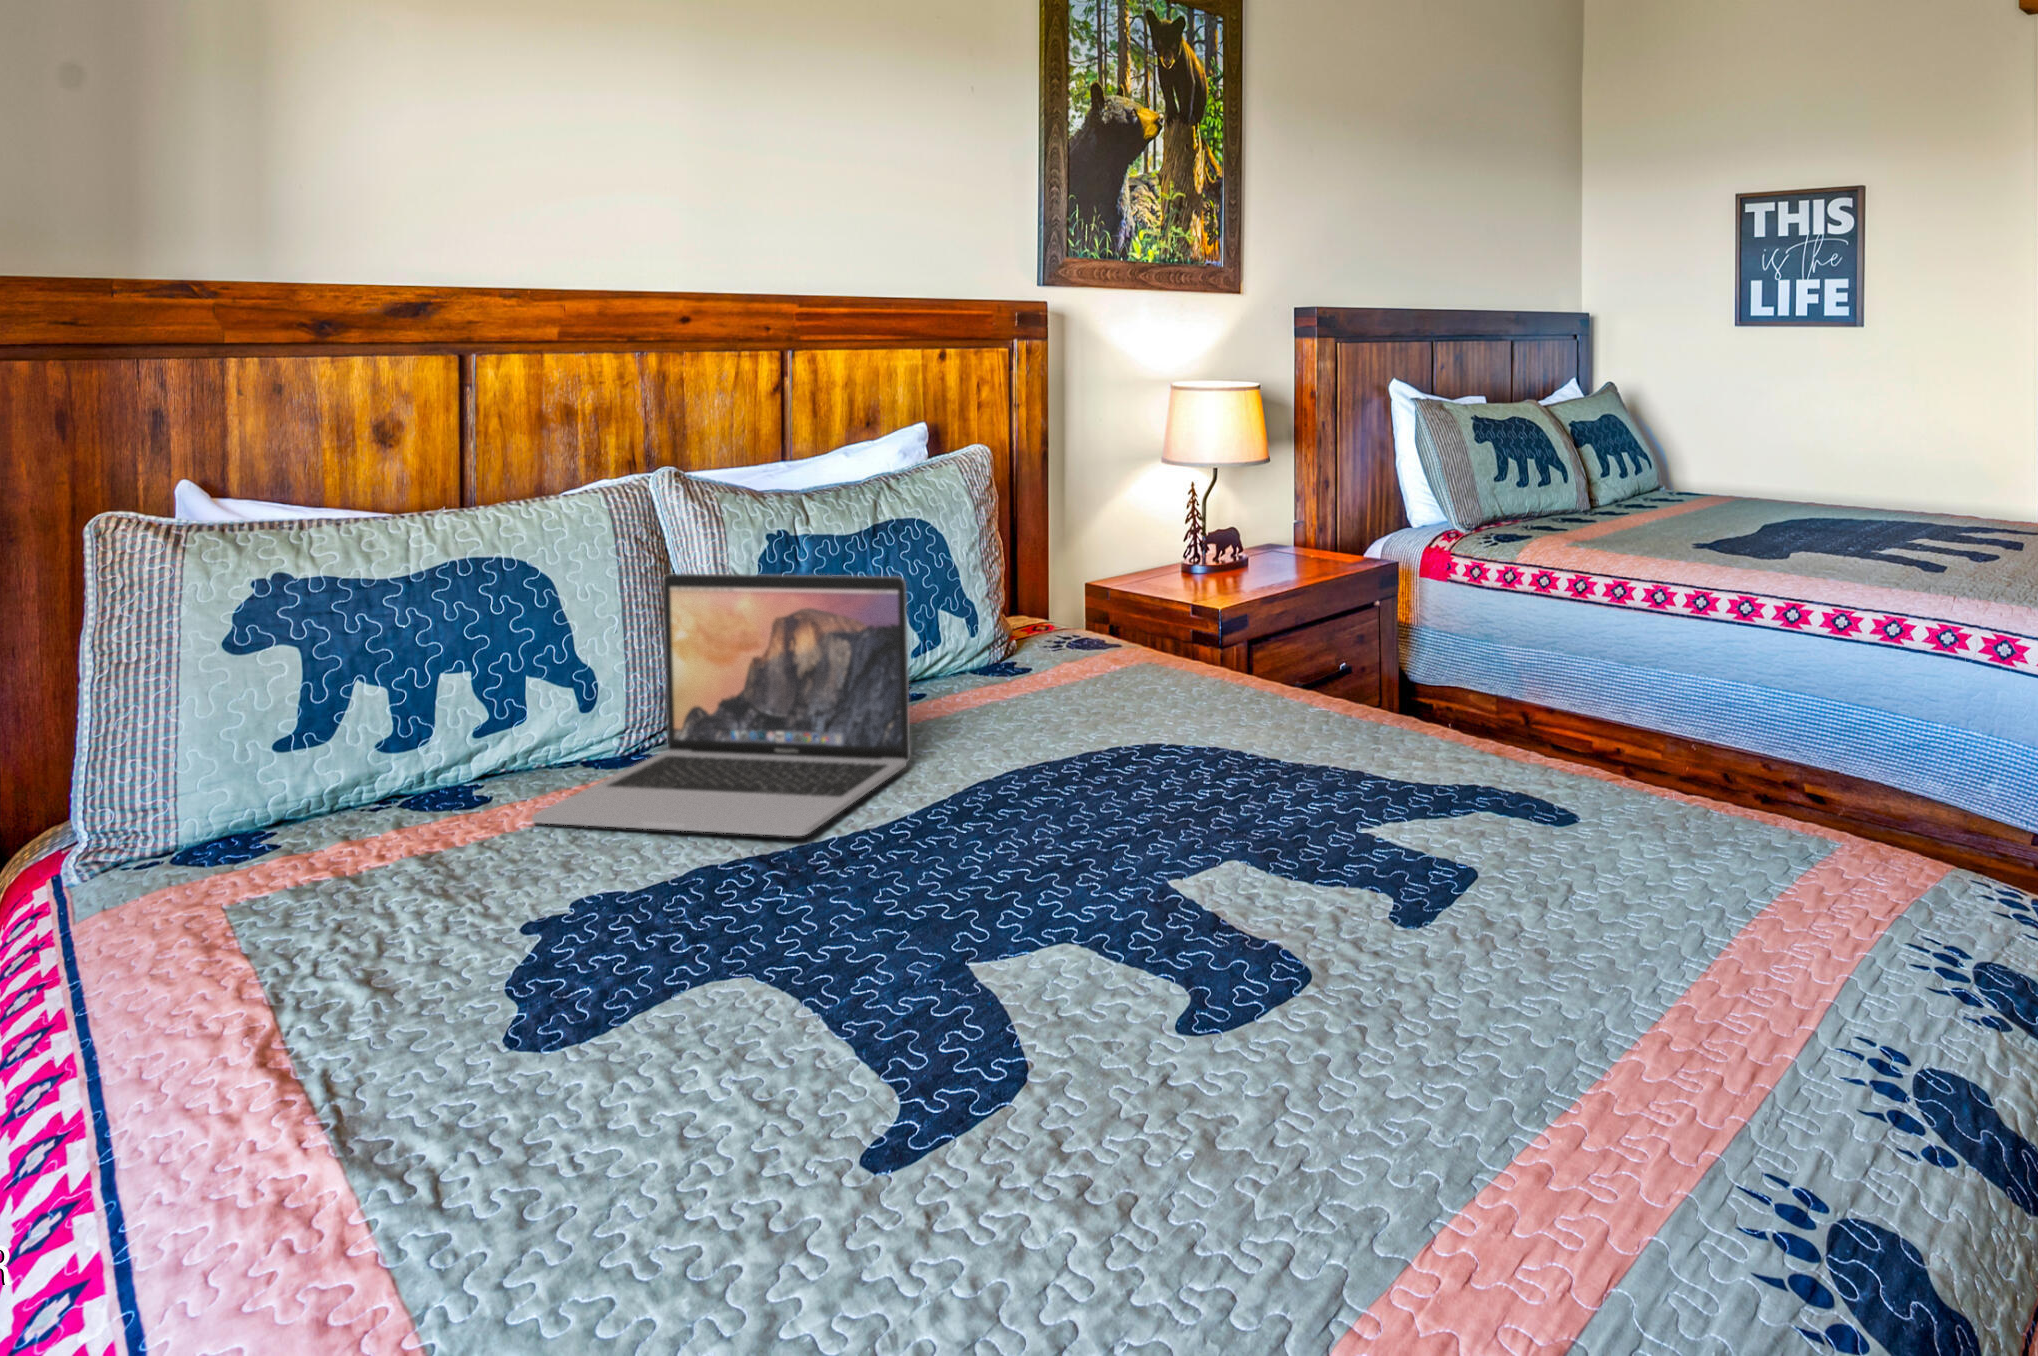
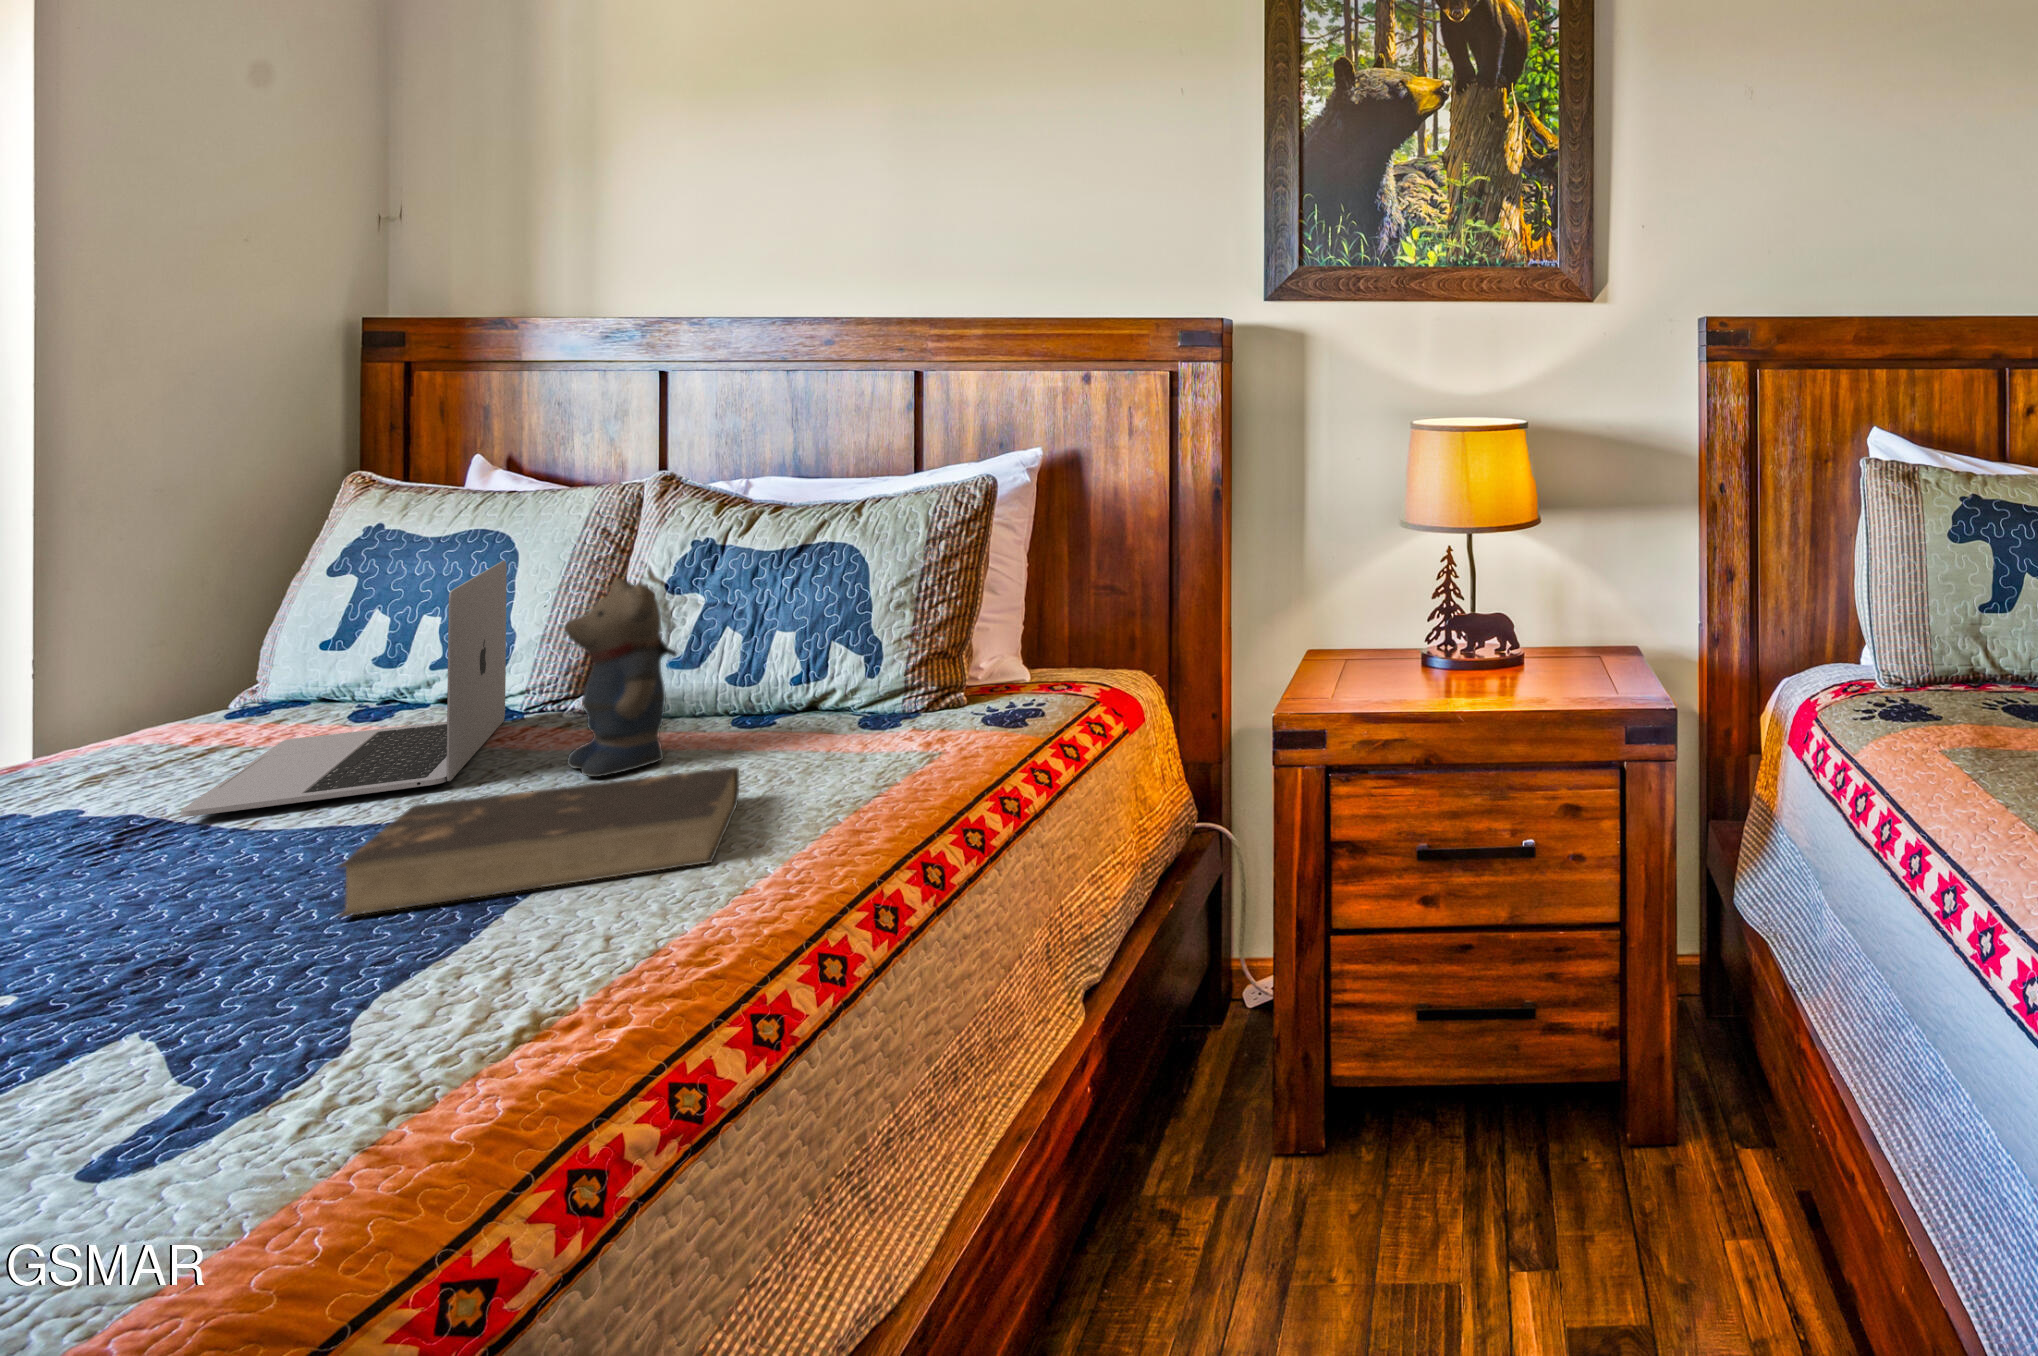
teddy bear: none [900,553,1012,737] -> present [565,578,677,777]
book: none [1066,676,1295,788] -> present [339,767,739,917]

